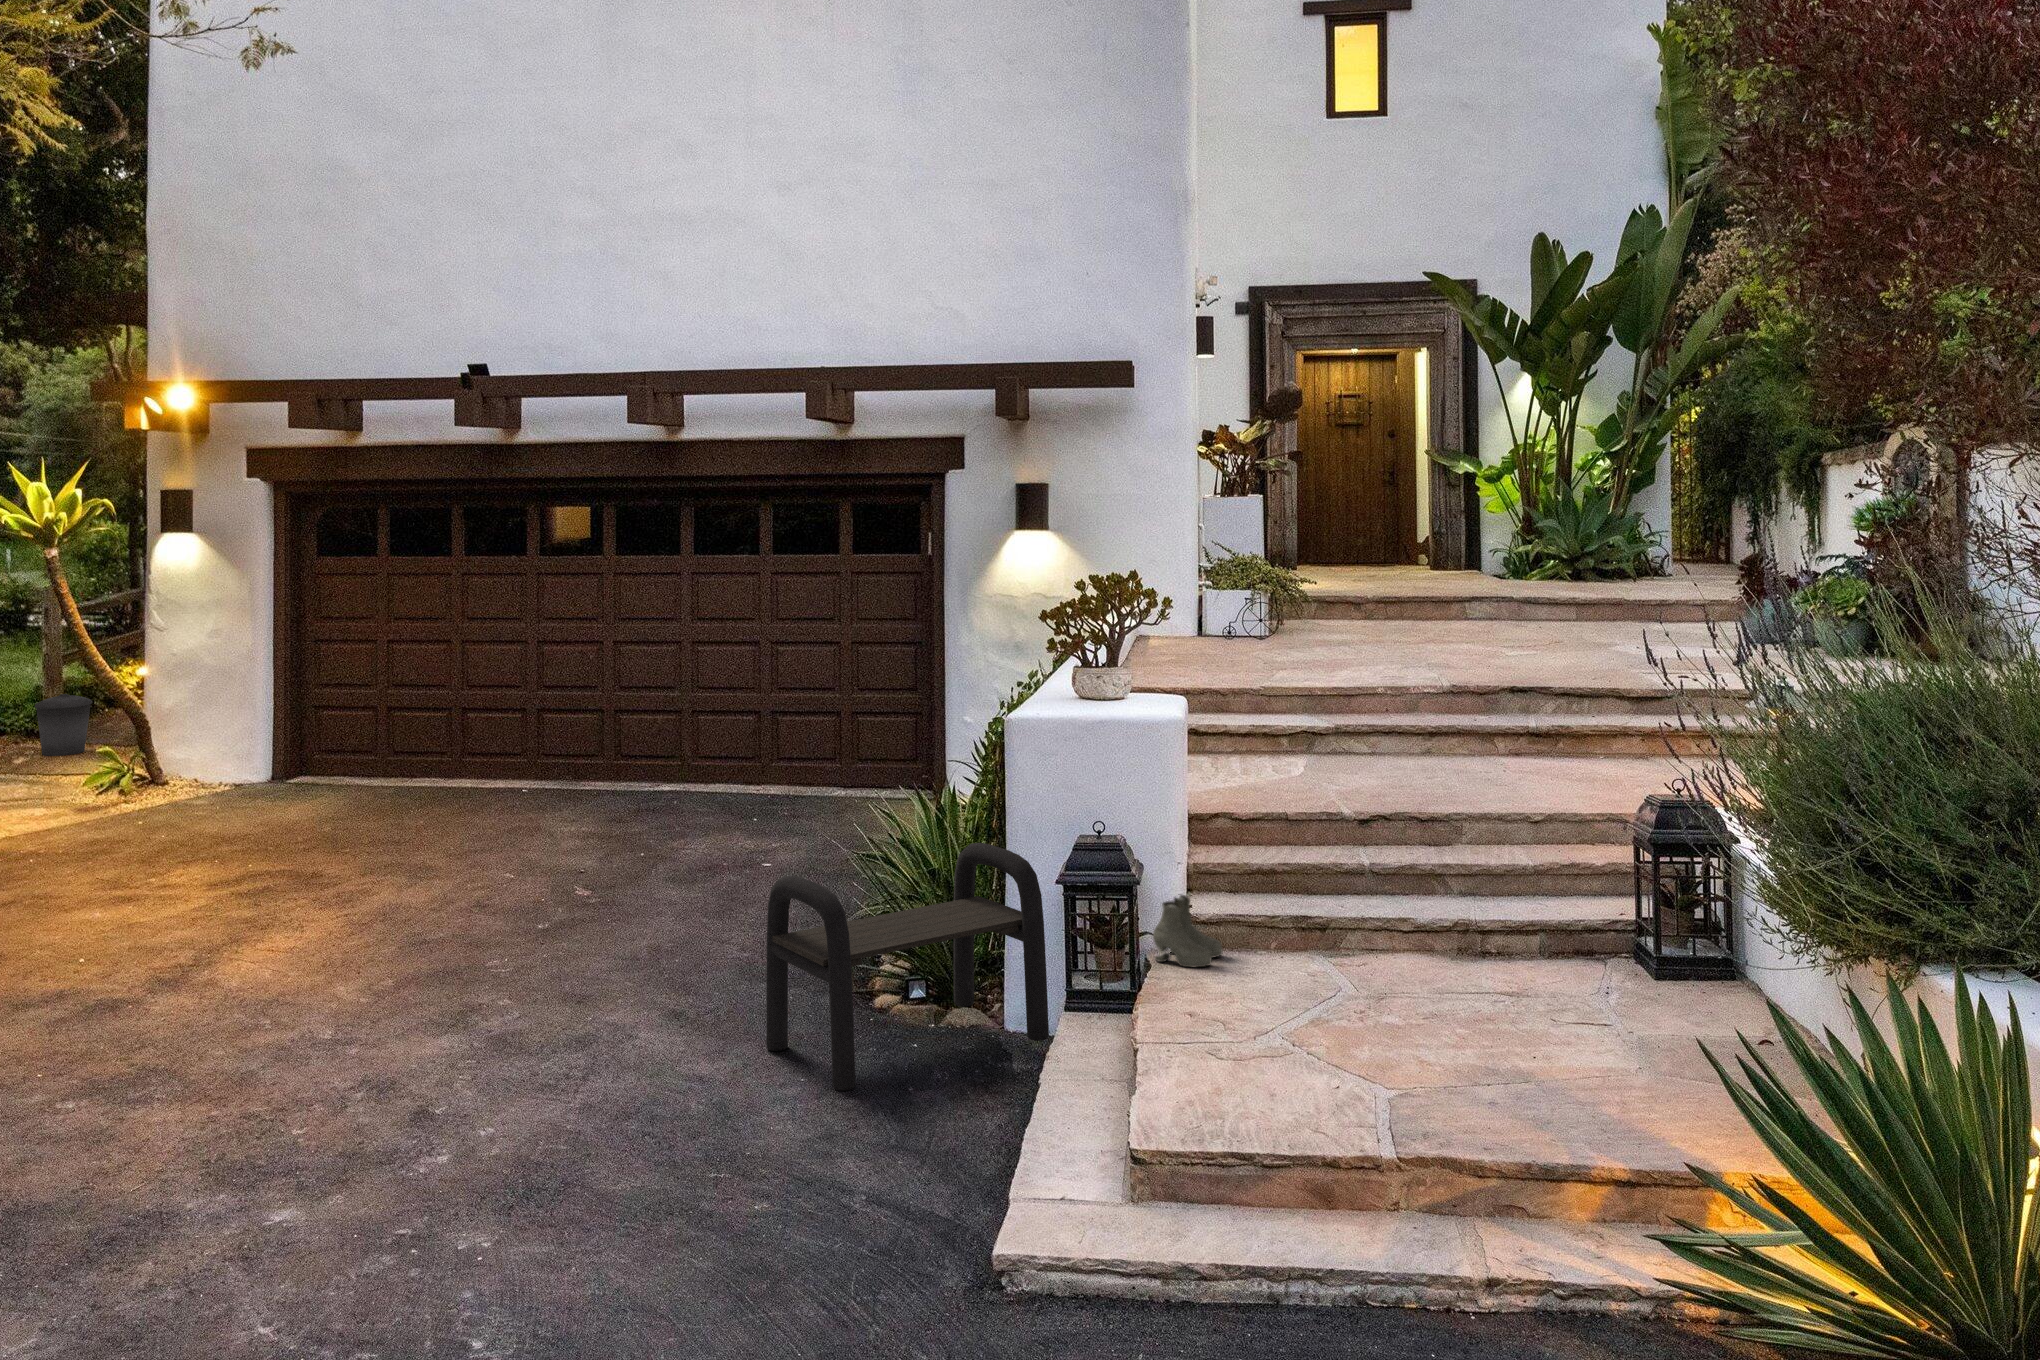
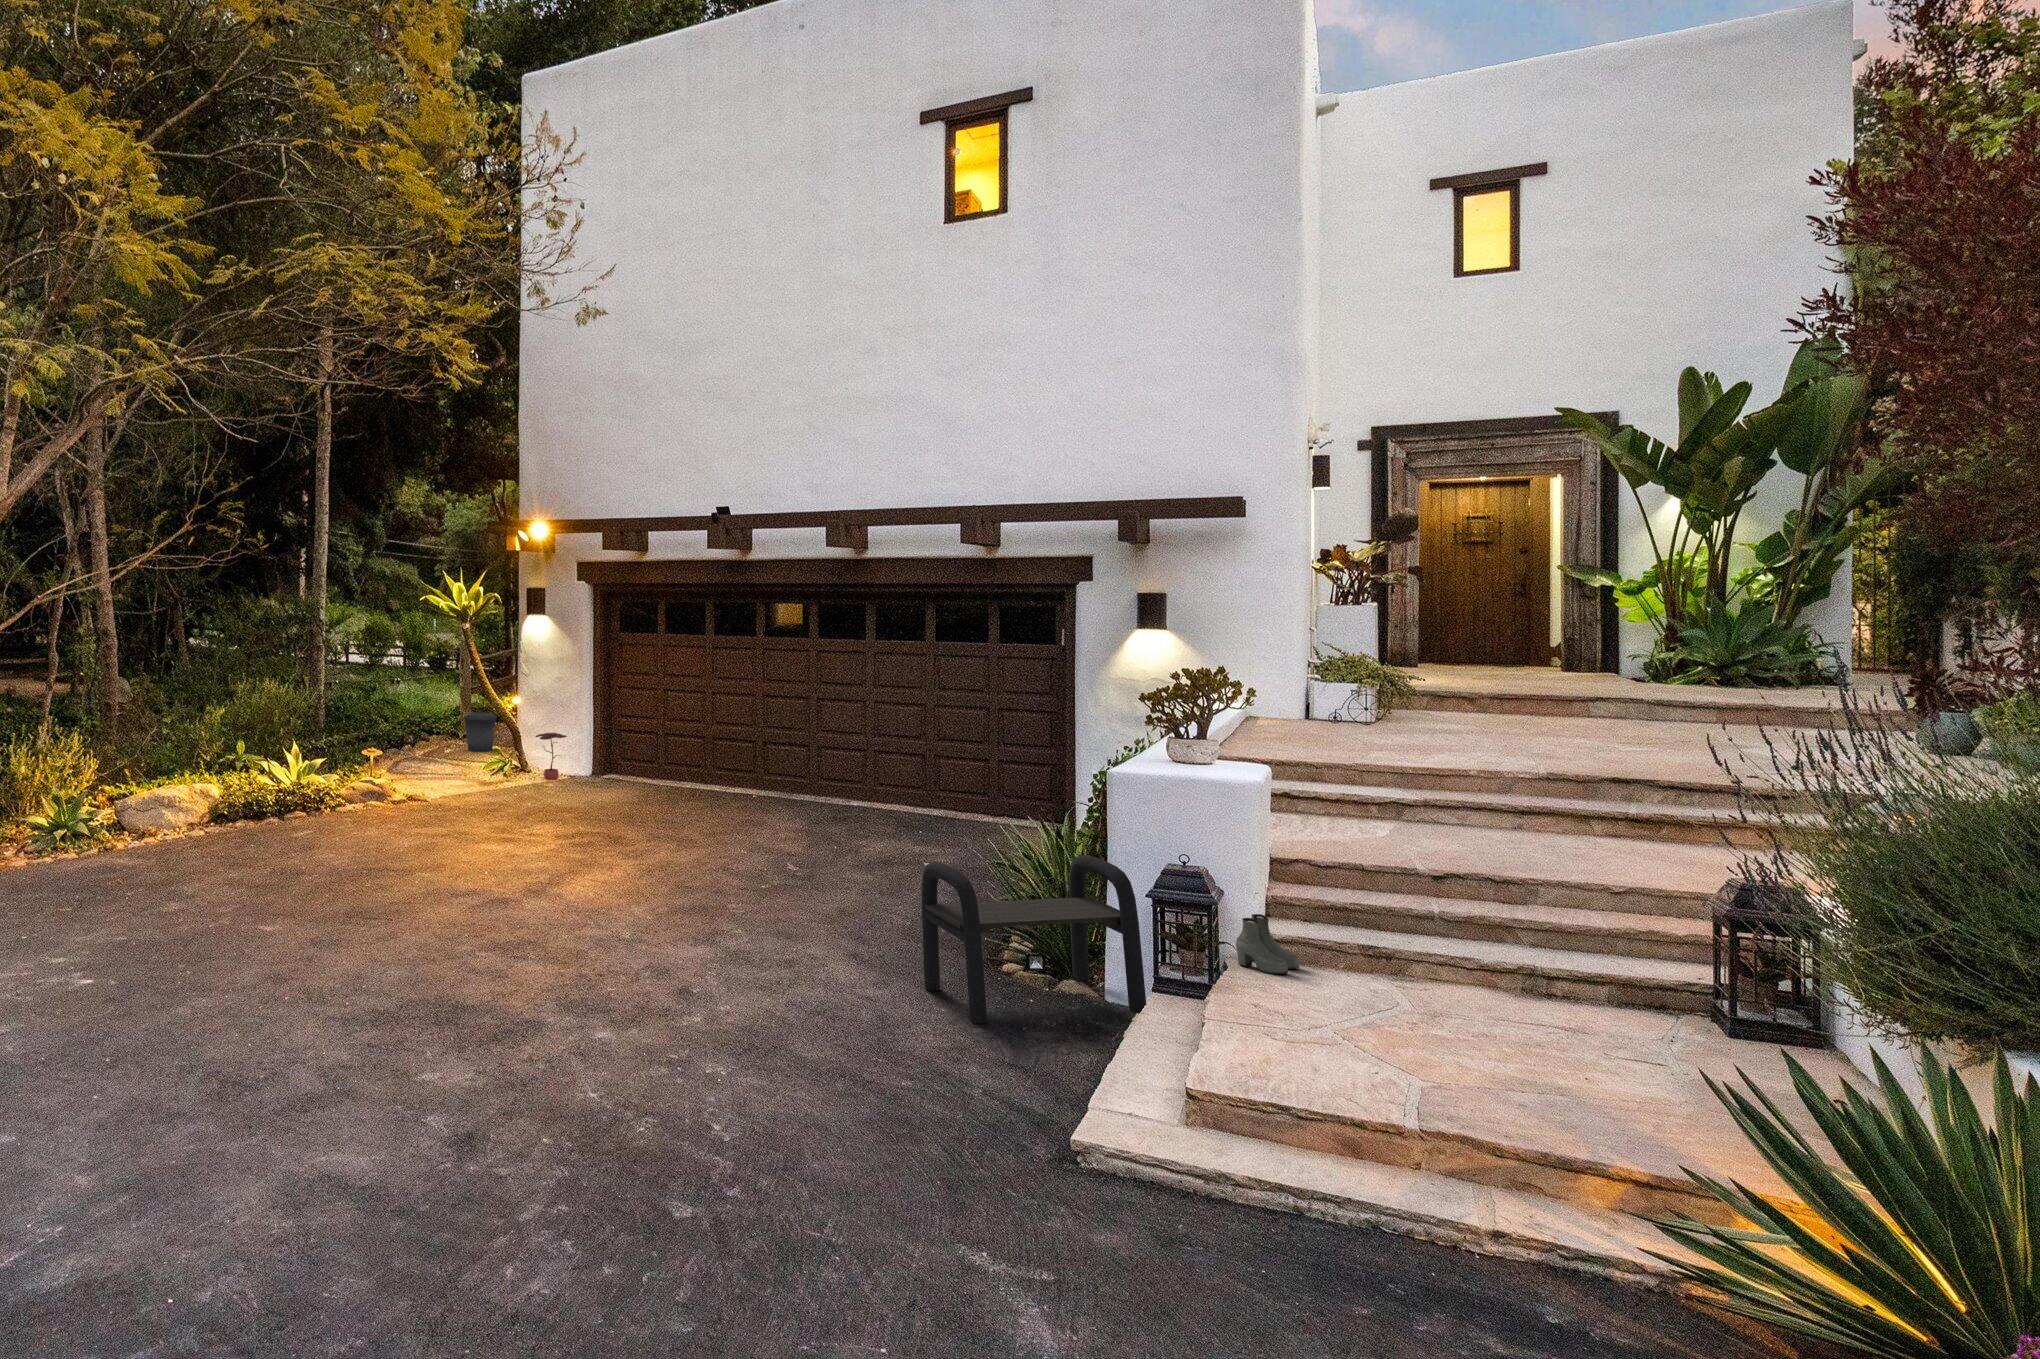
potted plant: none [159,721,212,790] -> present [536,733,567,779]

